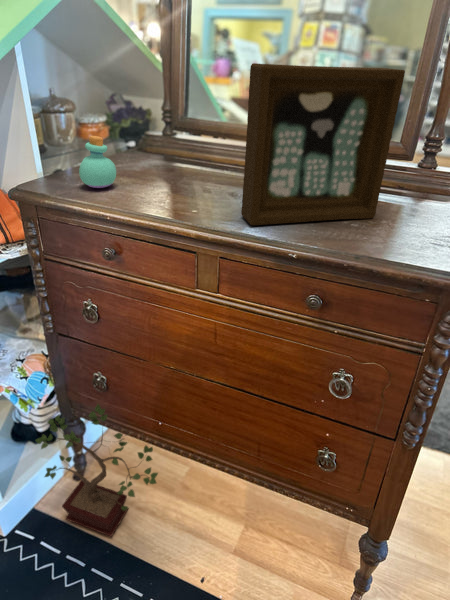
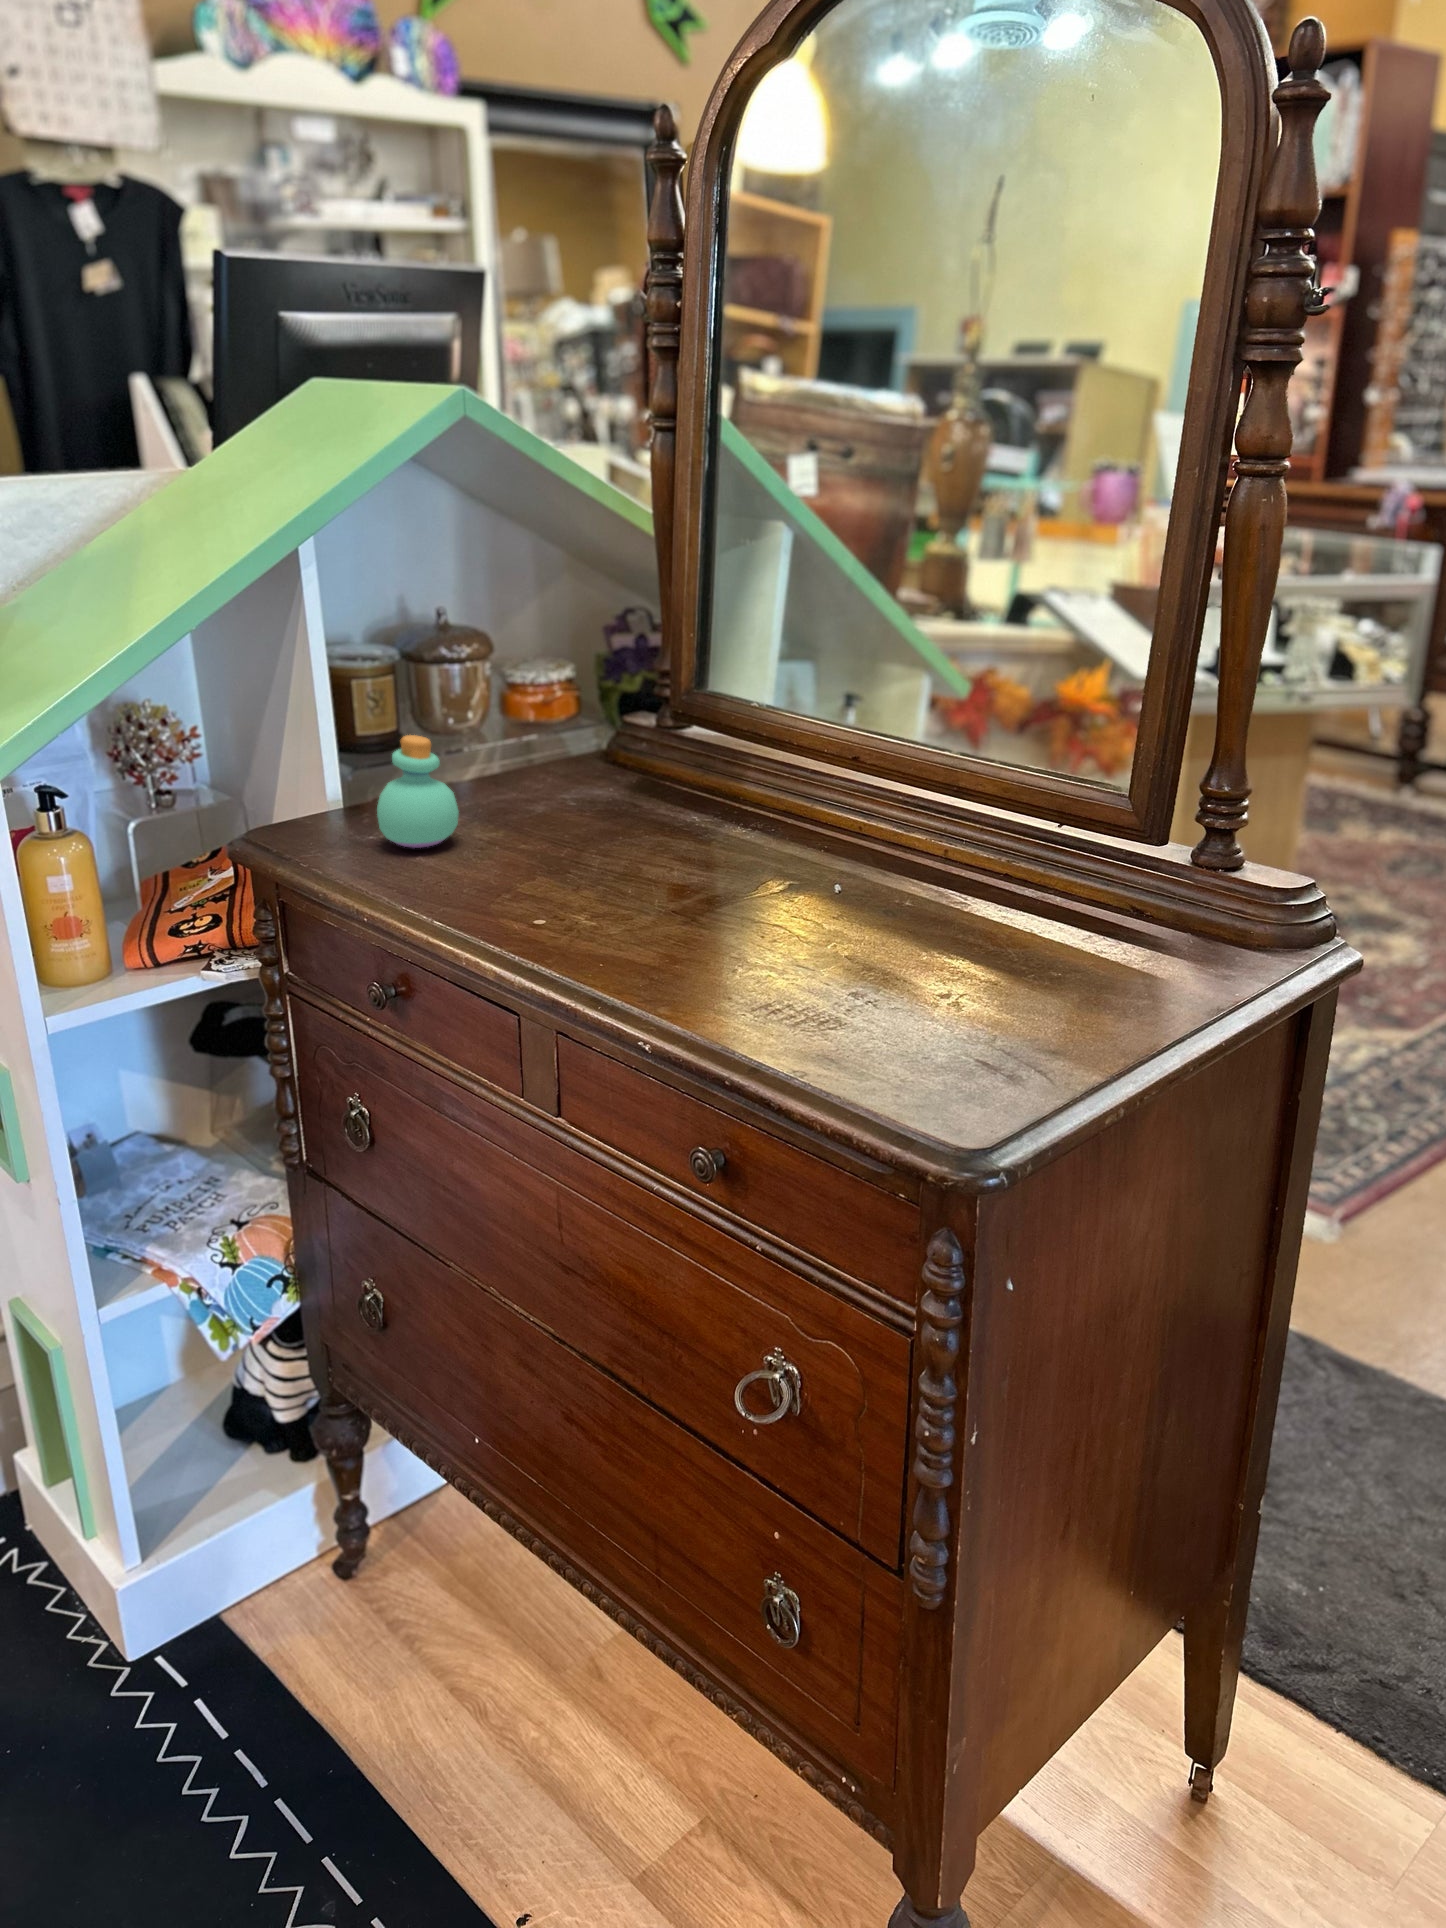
picture frame: present [241,63,405,225] -> none [618,626,977,983]
potted plant: present [36,404,158,537] -> none [223,1356,458,1733]

